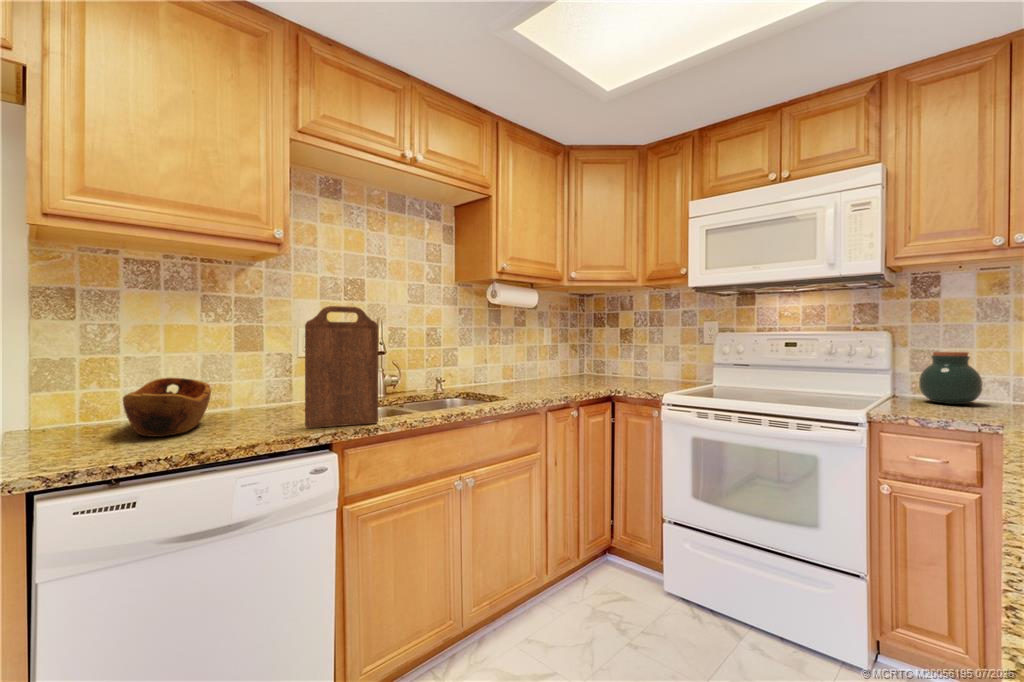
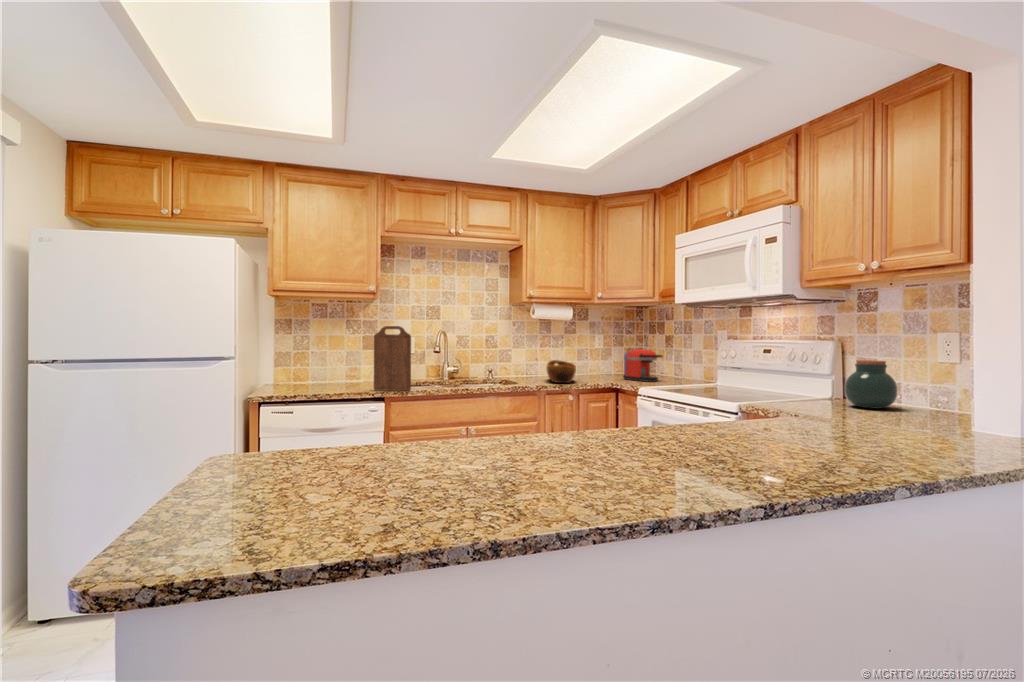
coffee maker: none [586,345,640,383] -> present [623,349,662,382]
wooden bowl: present [123,378,211,437] -> present [547,360,576,383]

